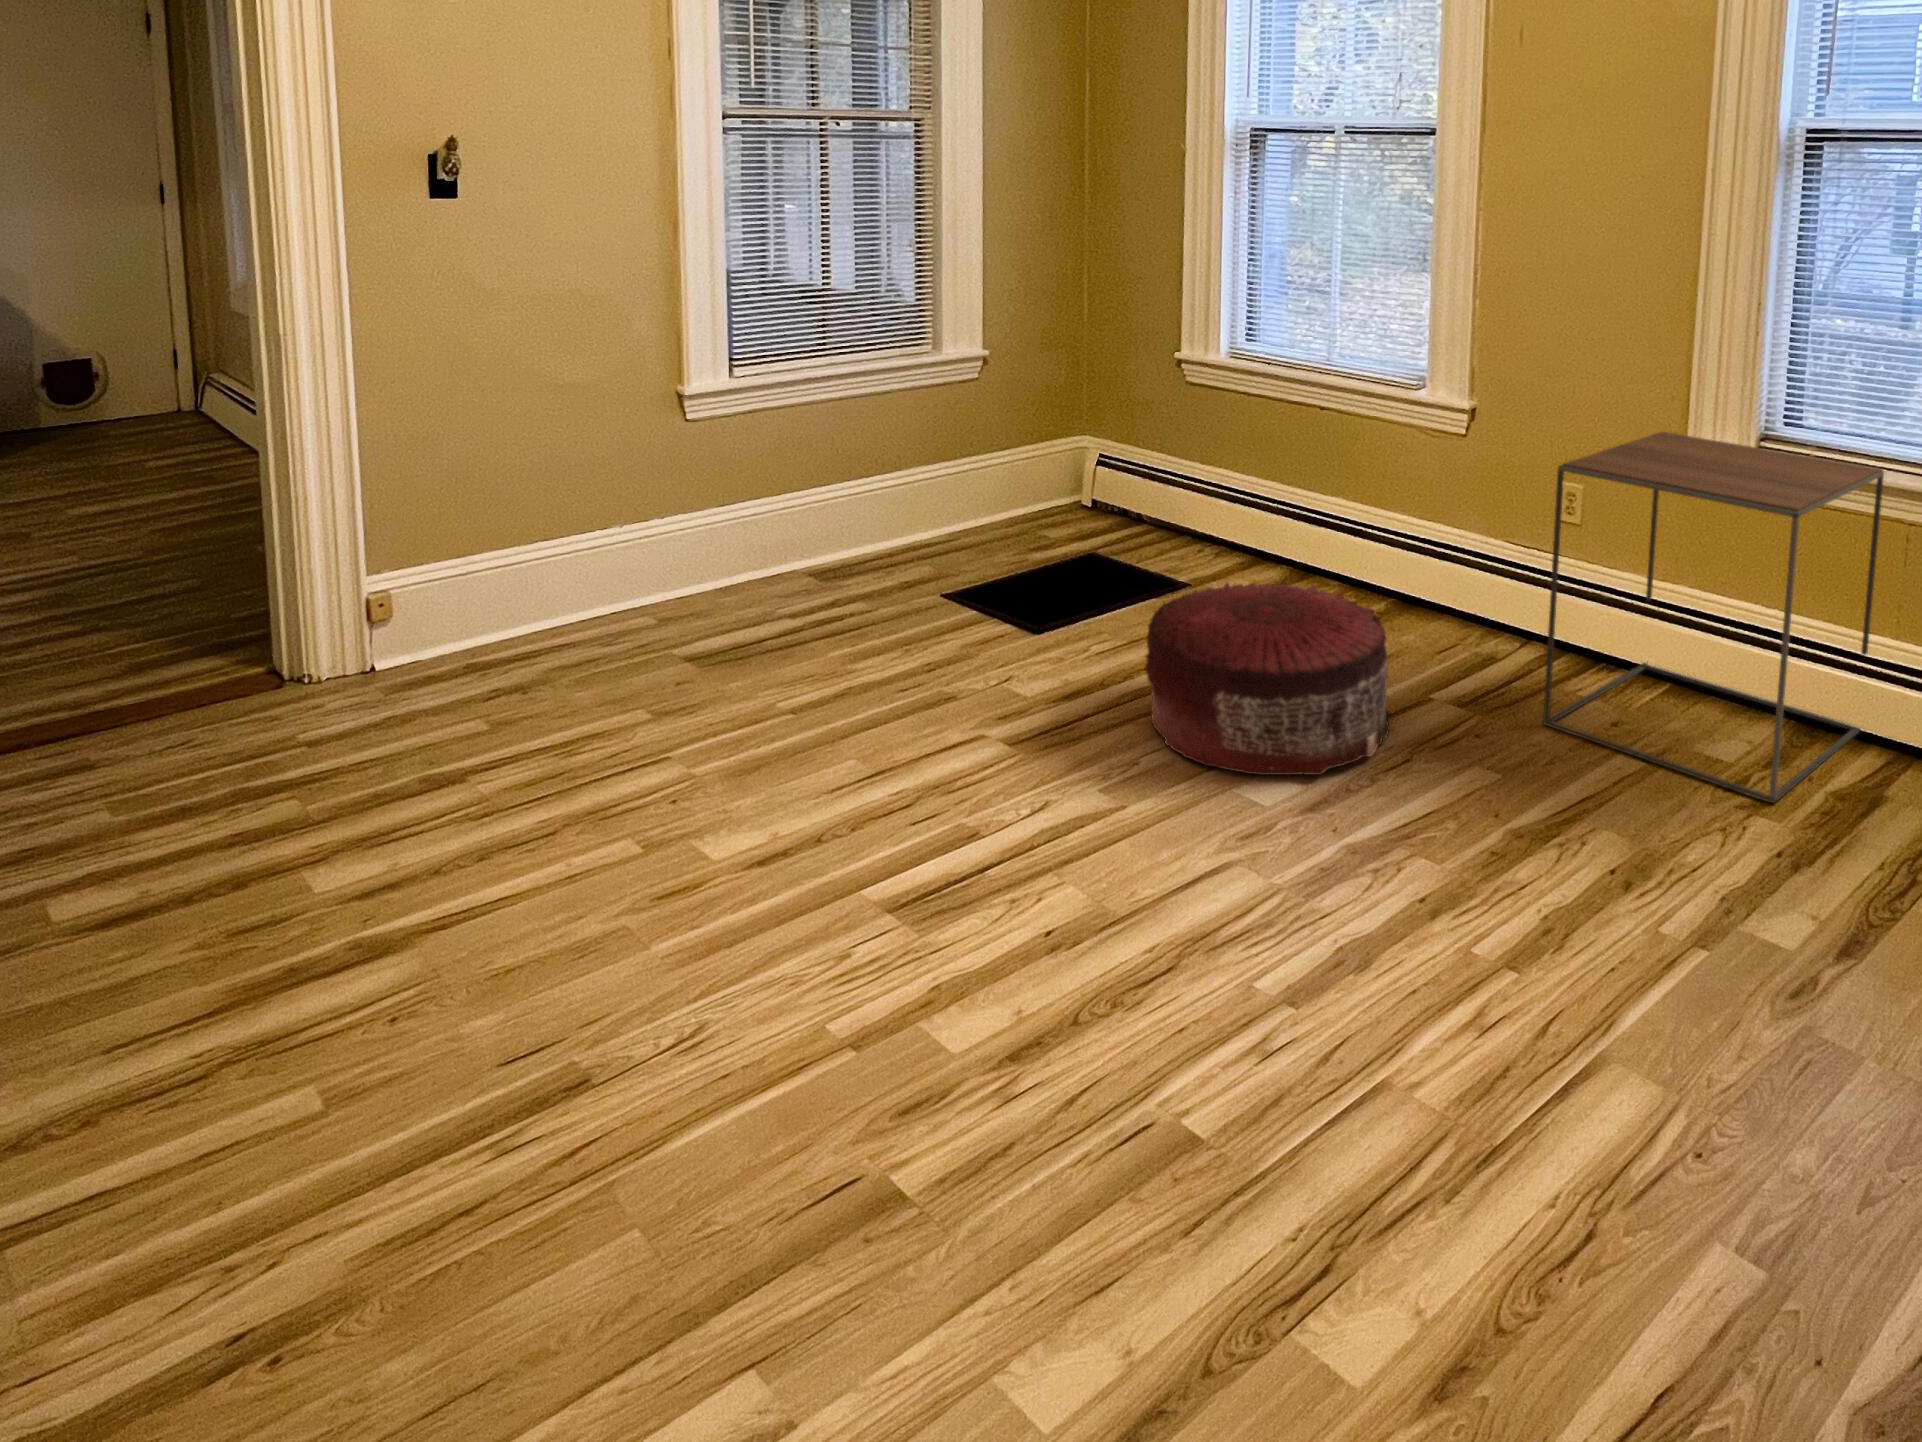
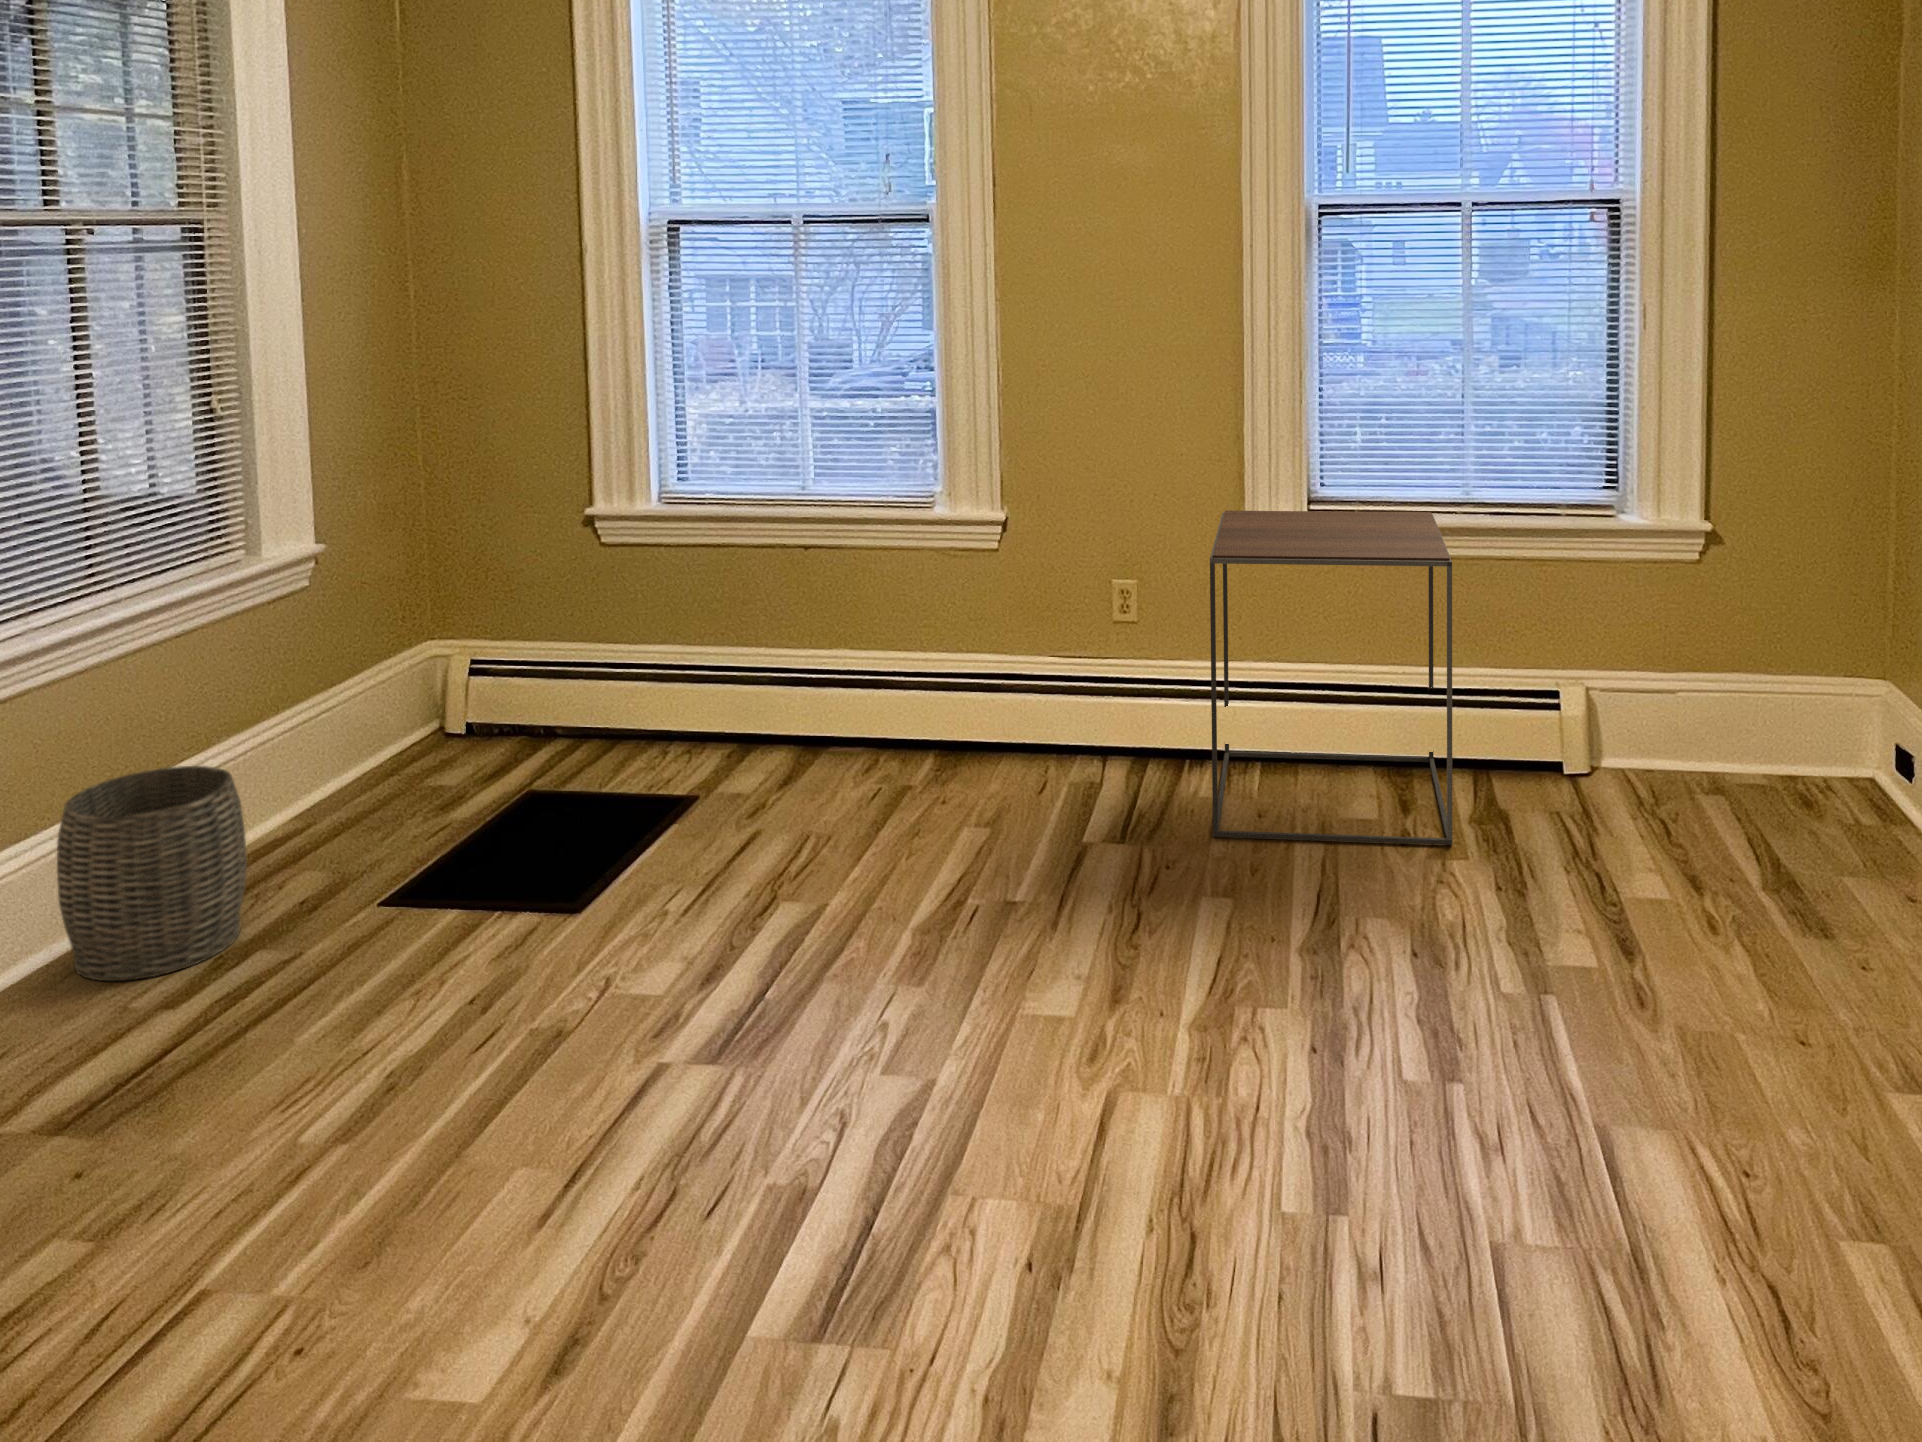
woven basket: none [771,473,875,598] -> present [57,766,247,981]
pouf: present [1145,582,1392,775] -> none [826,748,1118,999]

